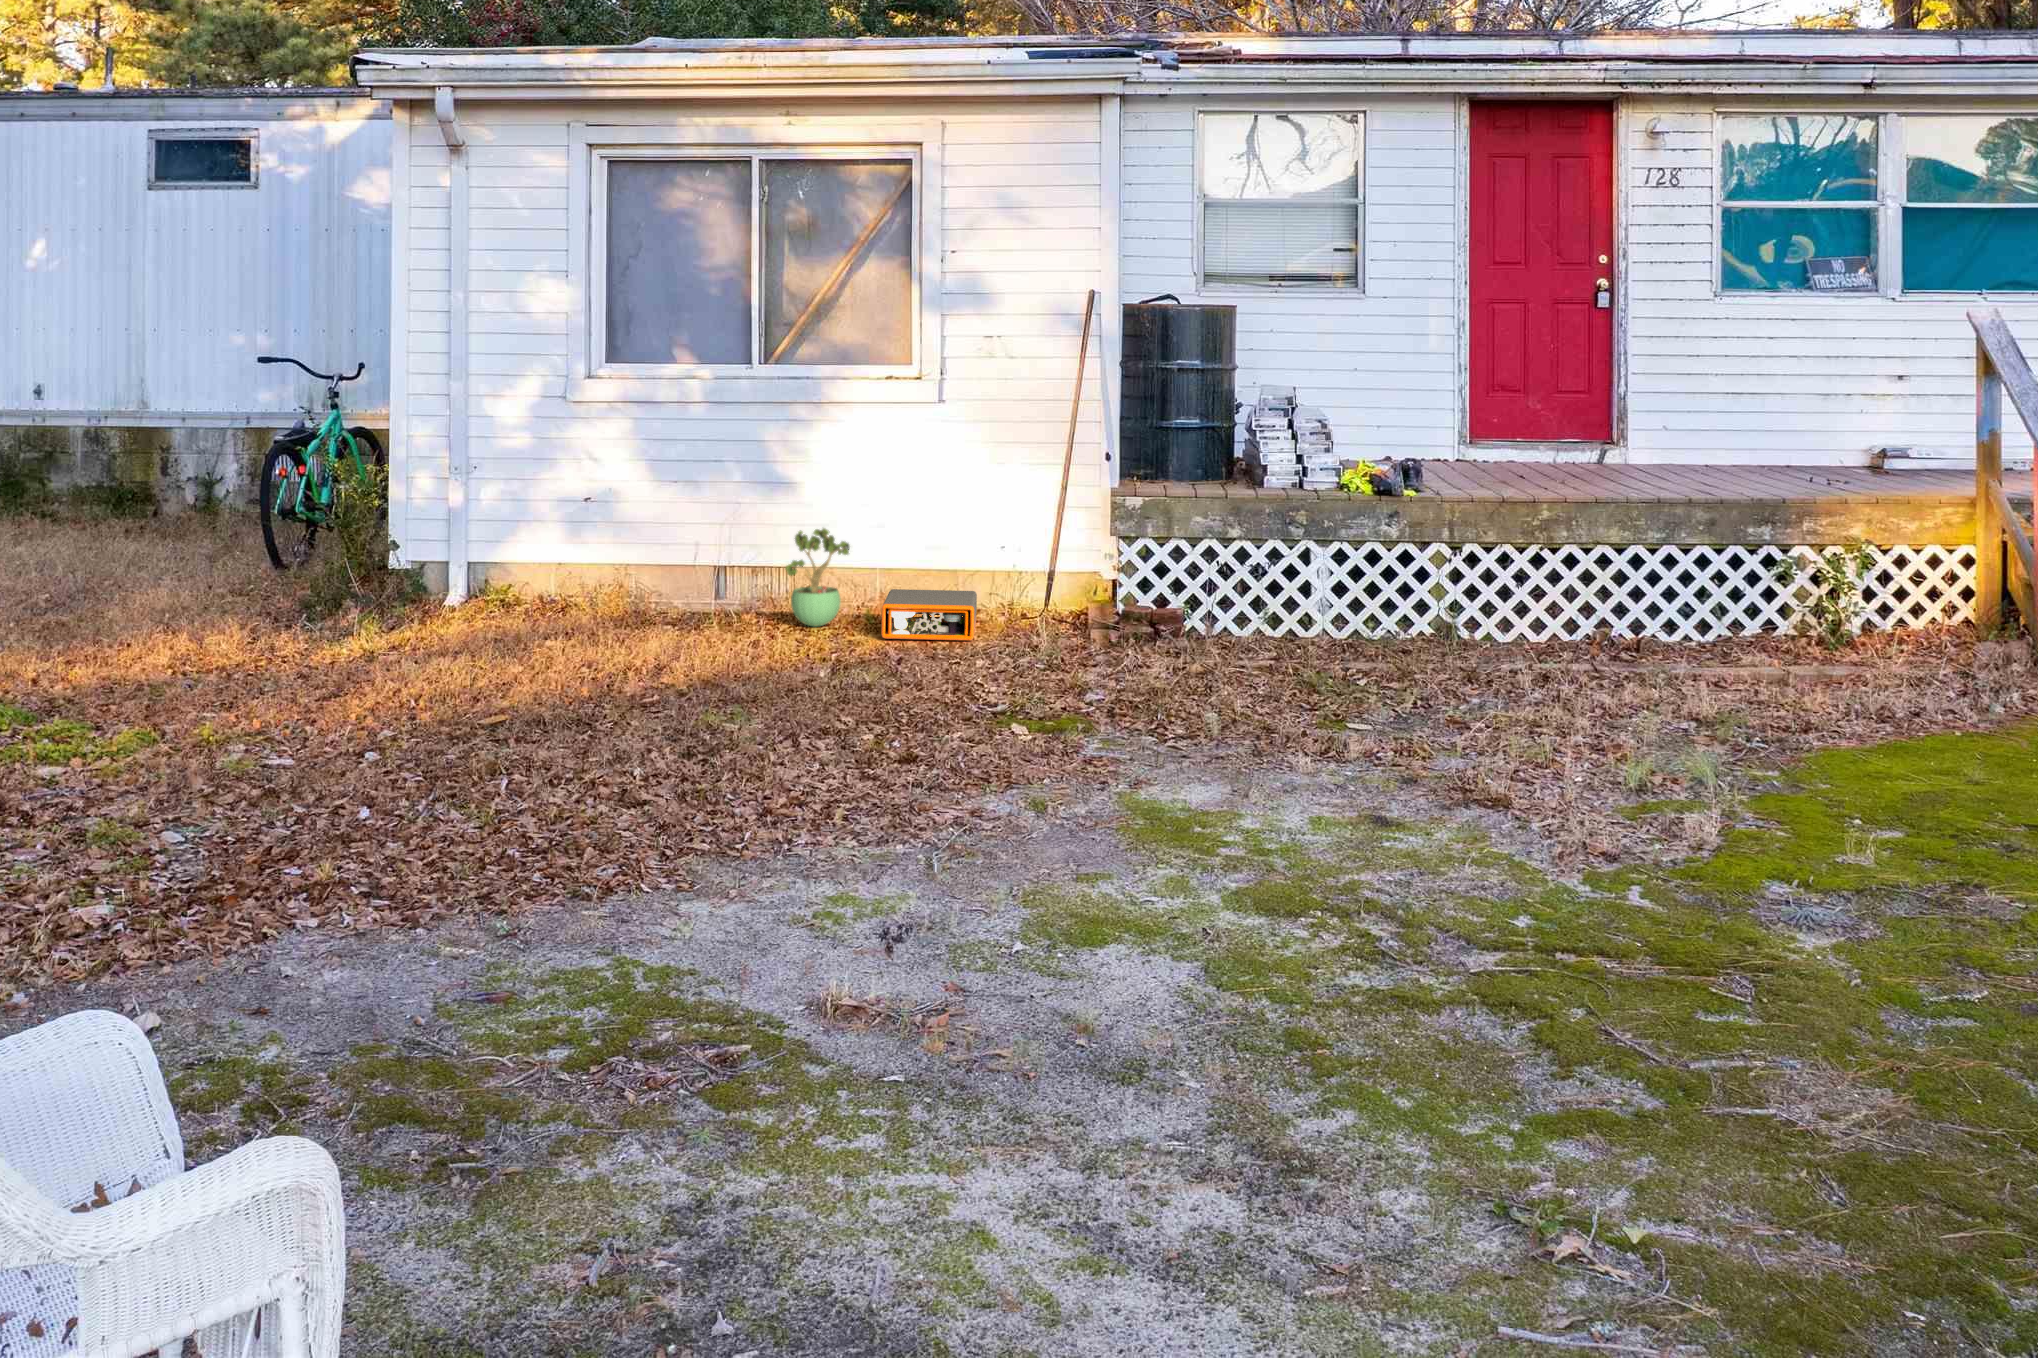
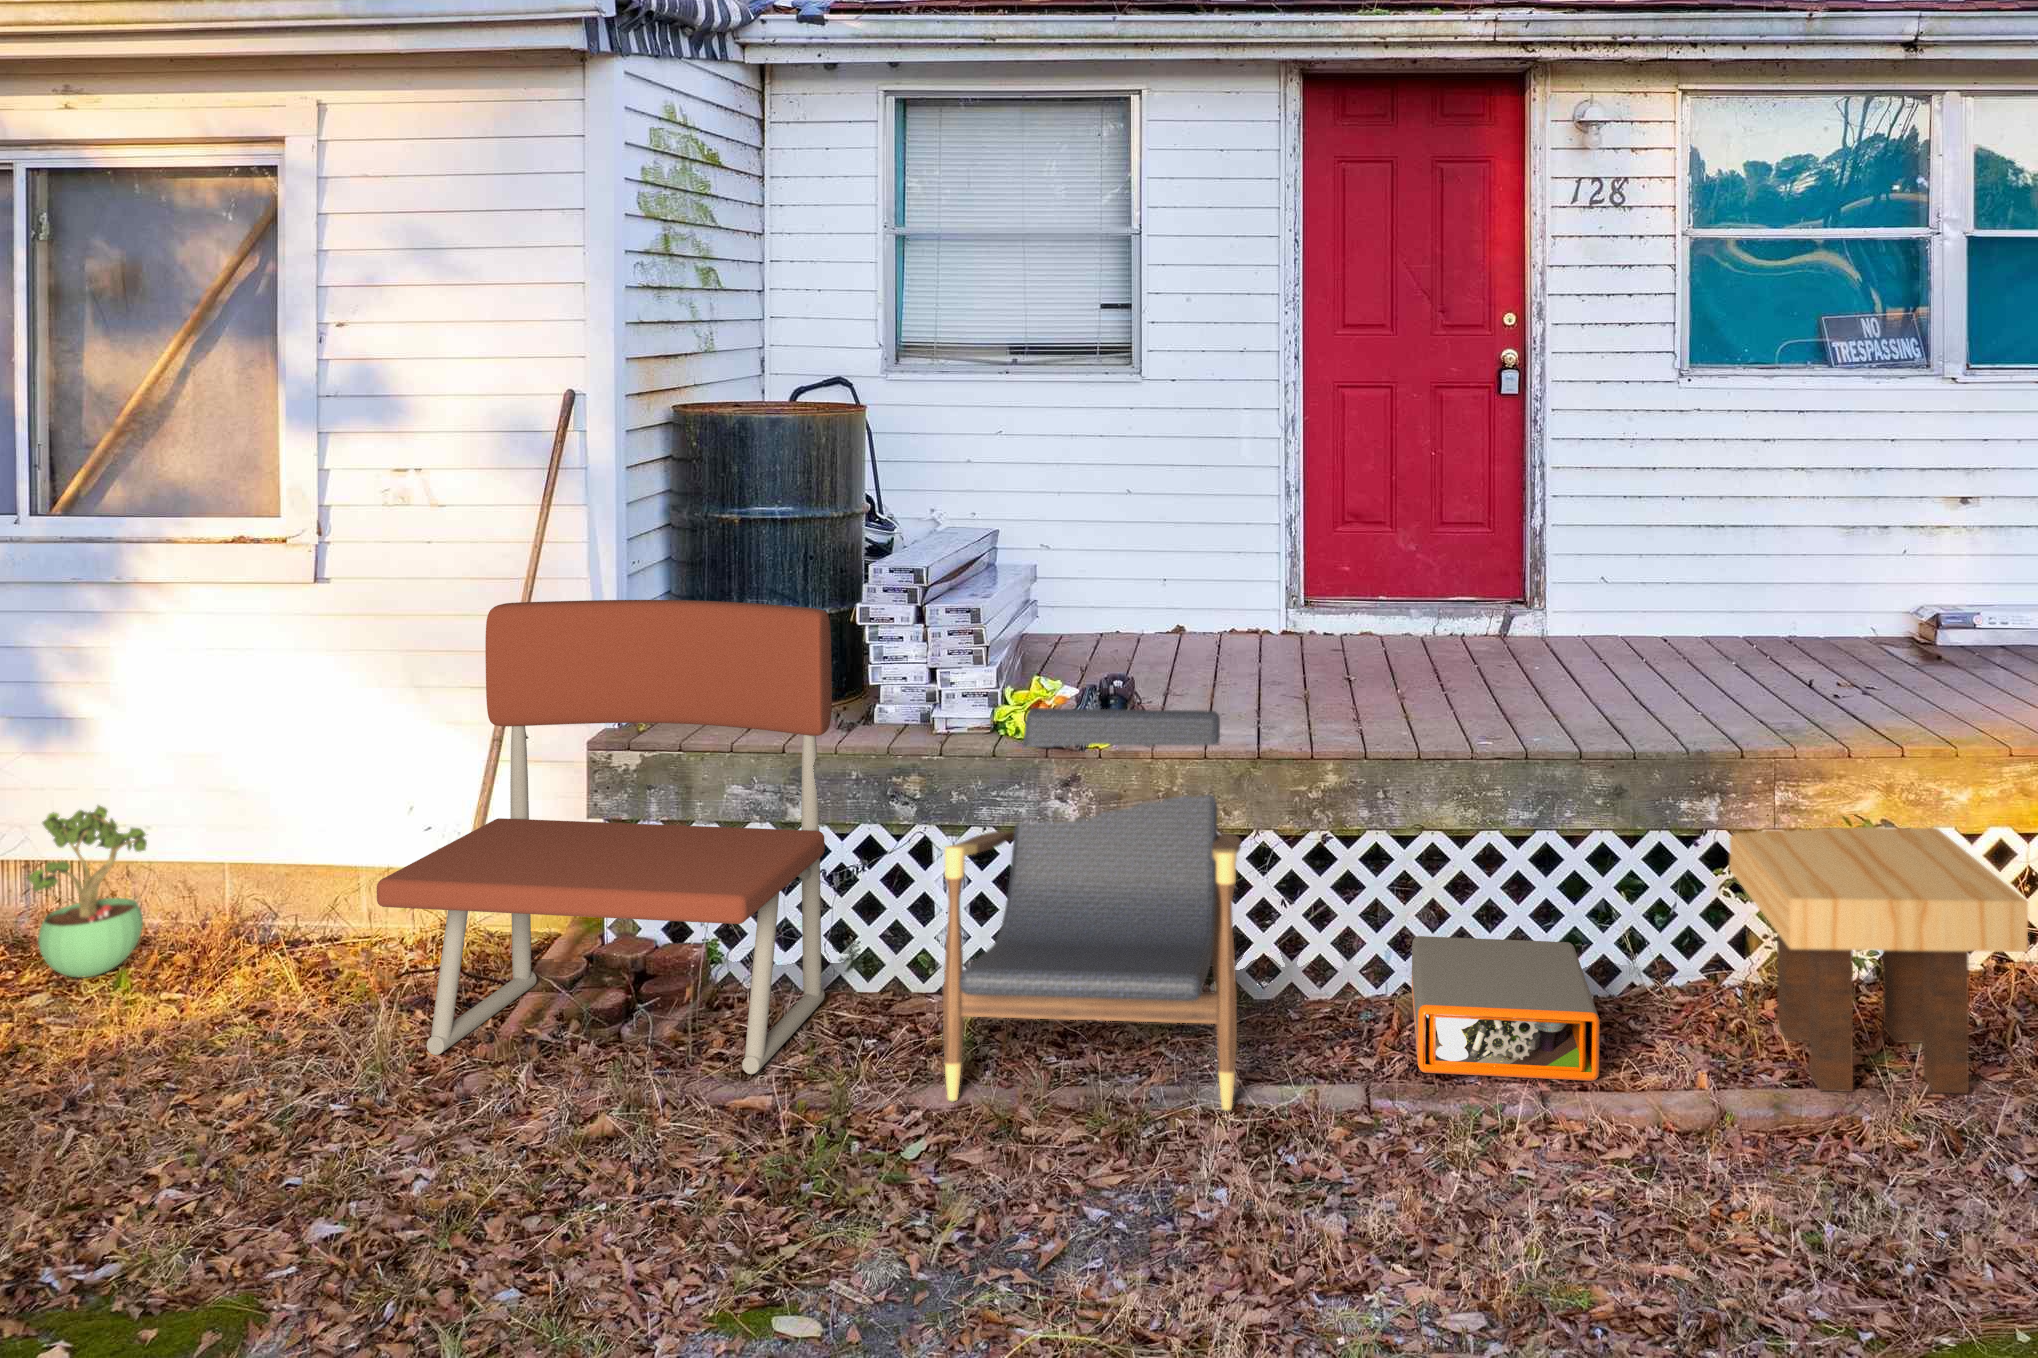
bench: none [1054,410,1268,655] -> present [377,600,832,1074]
lounge chair: none [1363,473,1531,666] -> present [943,708,1241,1110]
side table: none [1781,540,1958,666] -> present [1730,827,2028,1094]
storage box: present [881,589,977,640] -> present [1412,936,1600,1081]

